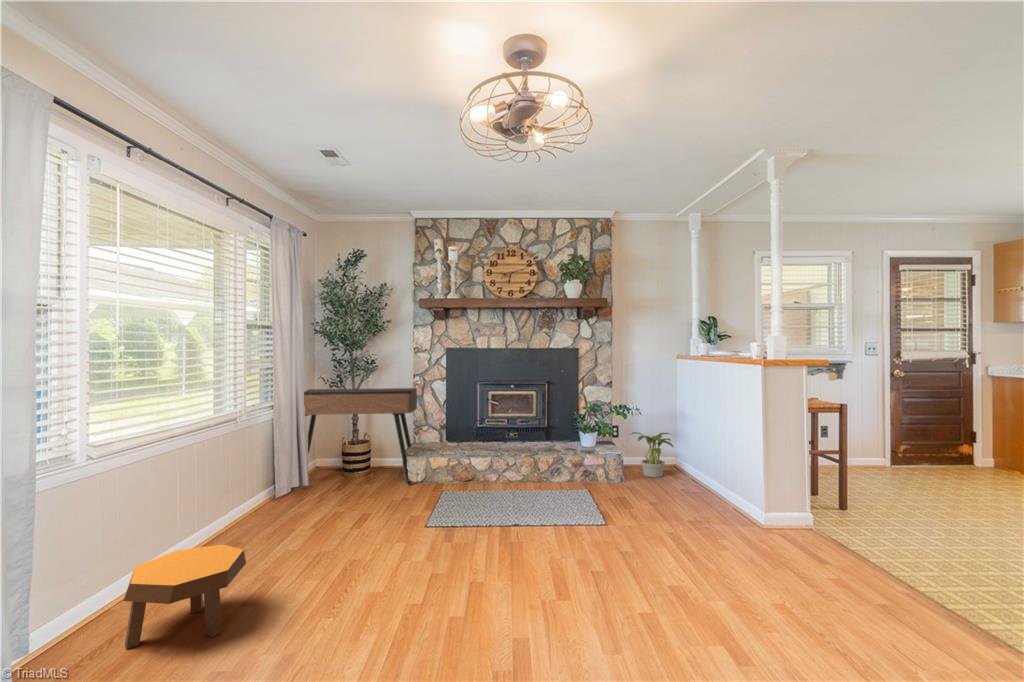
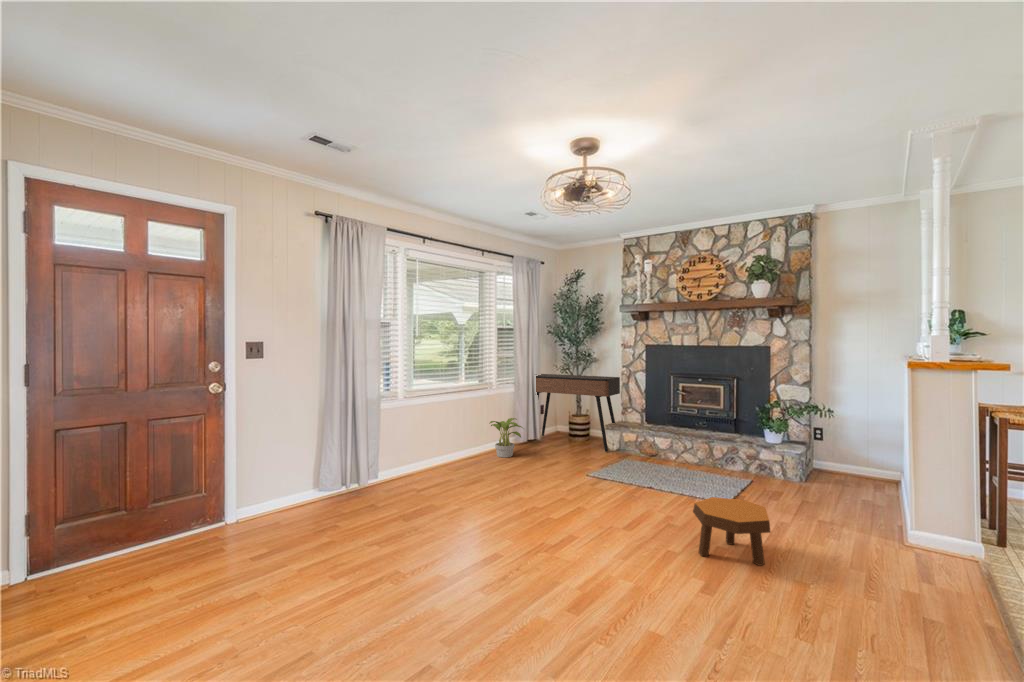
potted plant: present [631,432,673,477] -> present [489,418,523,457]
footstool: present [124,545,246,649] -> present [693,497,770,565]

